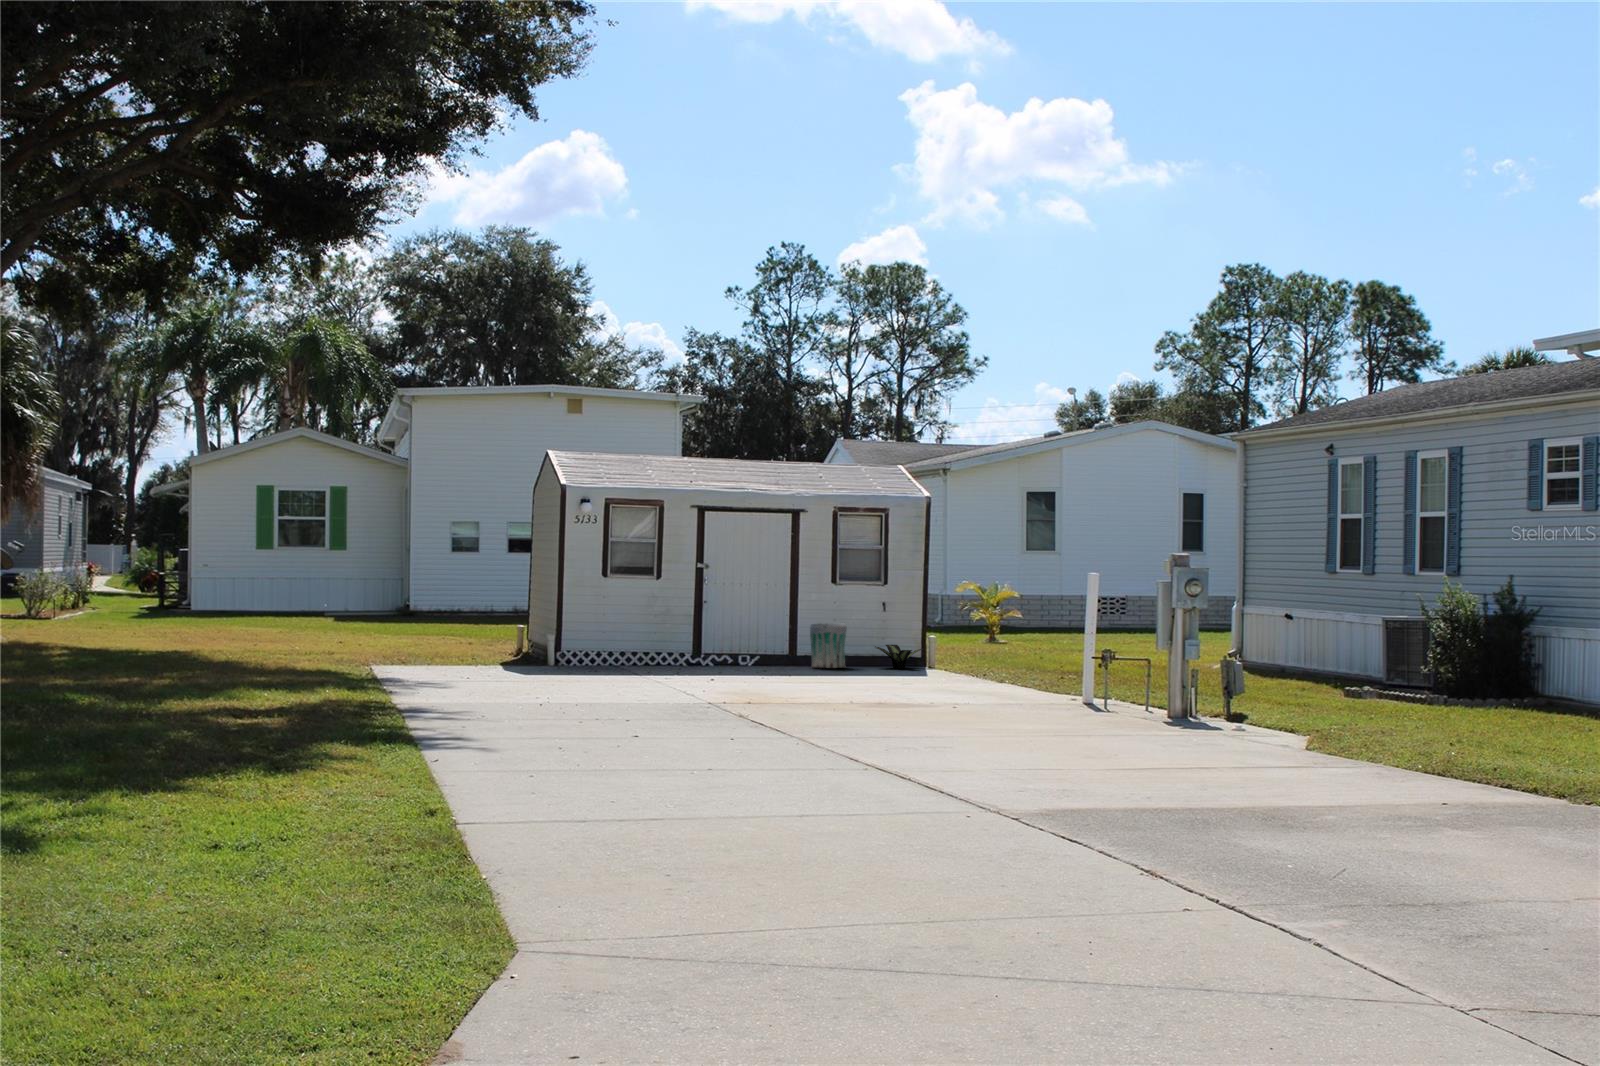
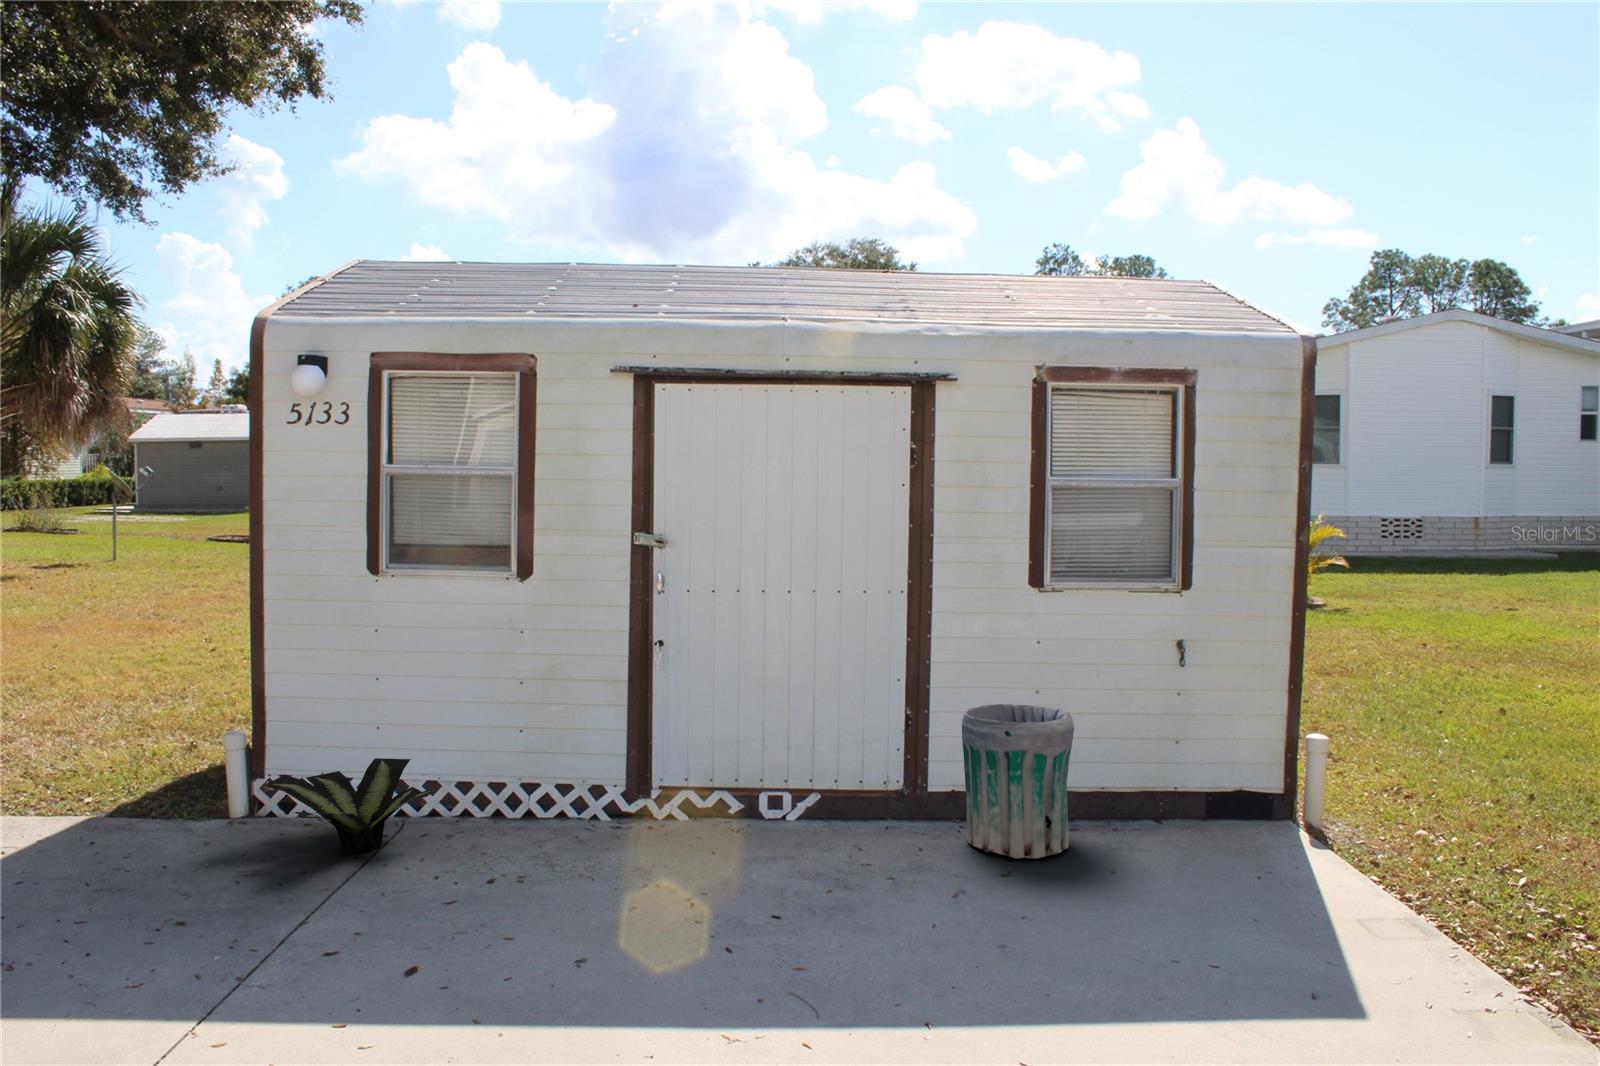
potted plant: present [875,645,923,668] -> present [264,758,439,855]

